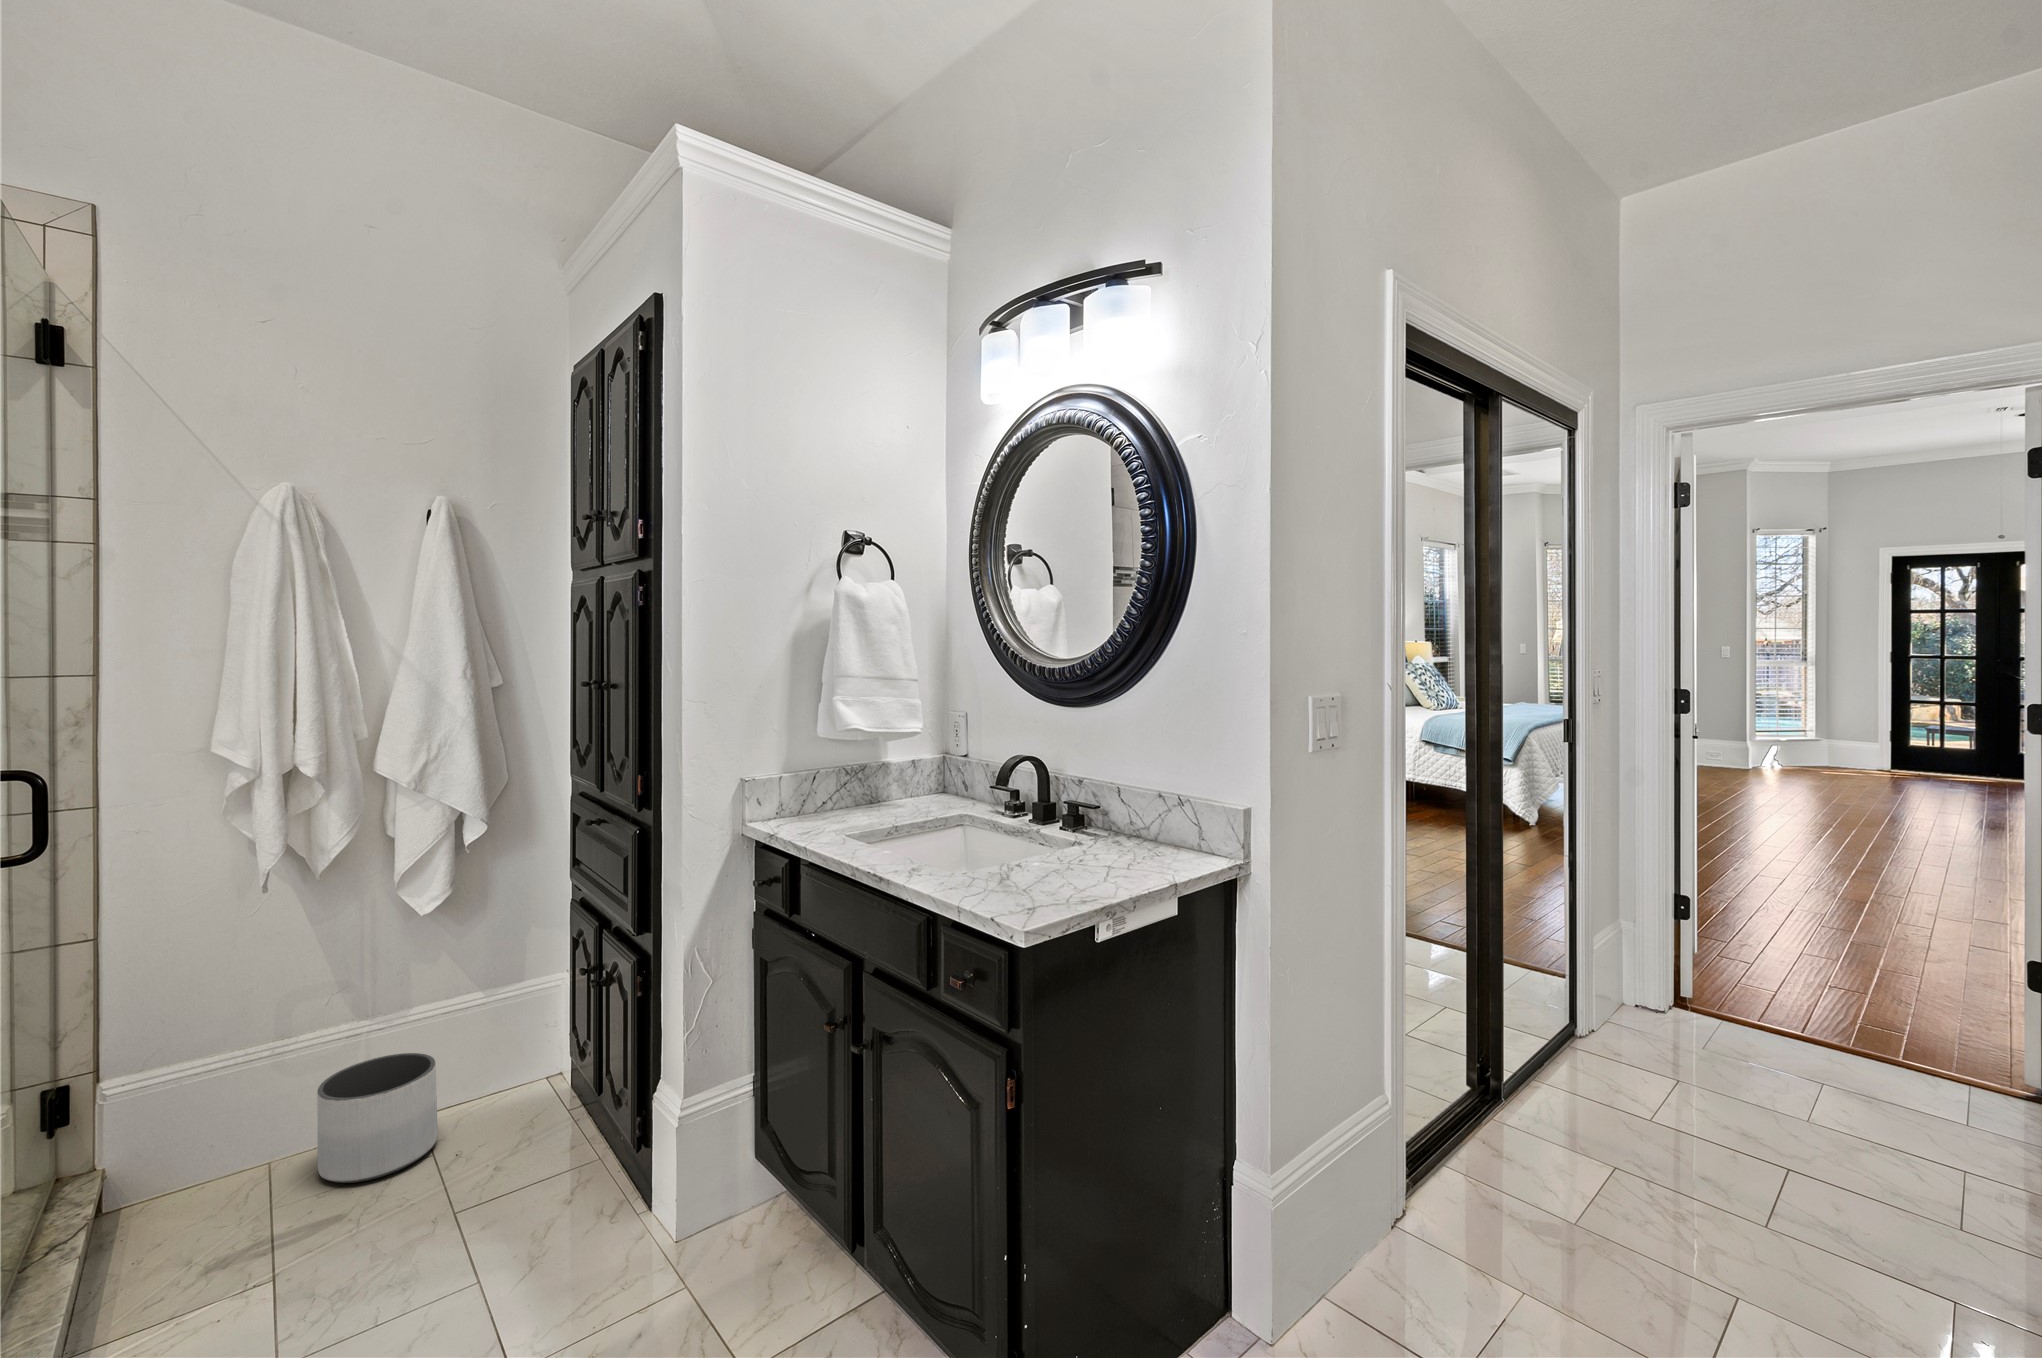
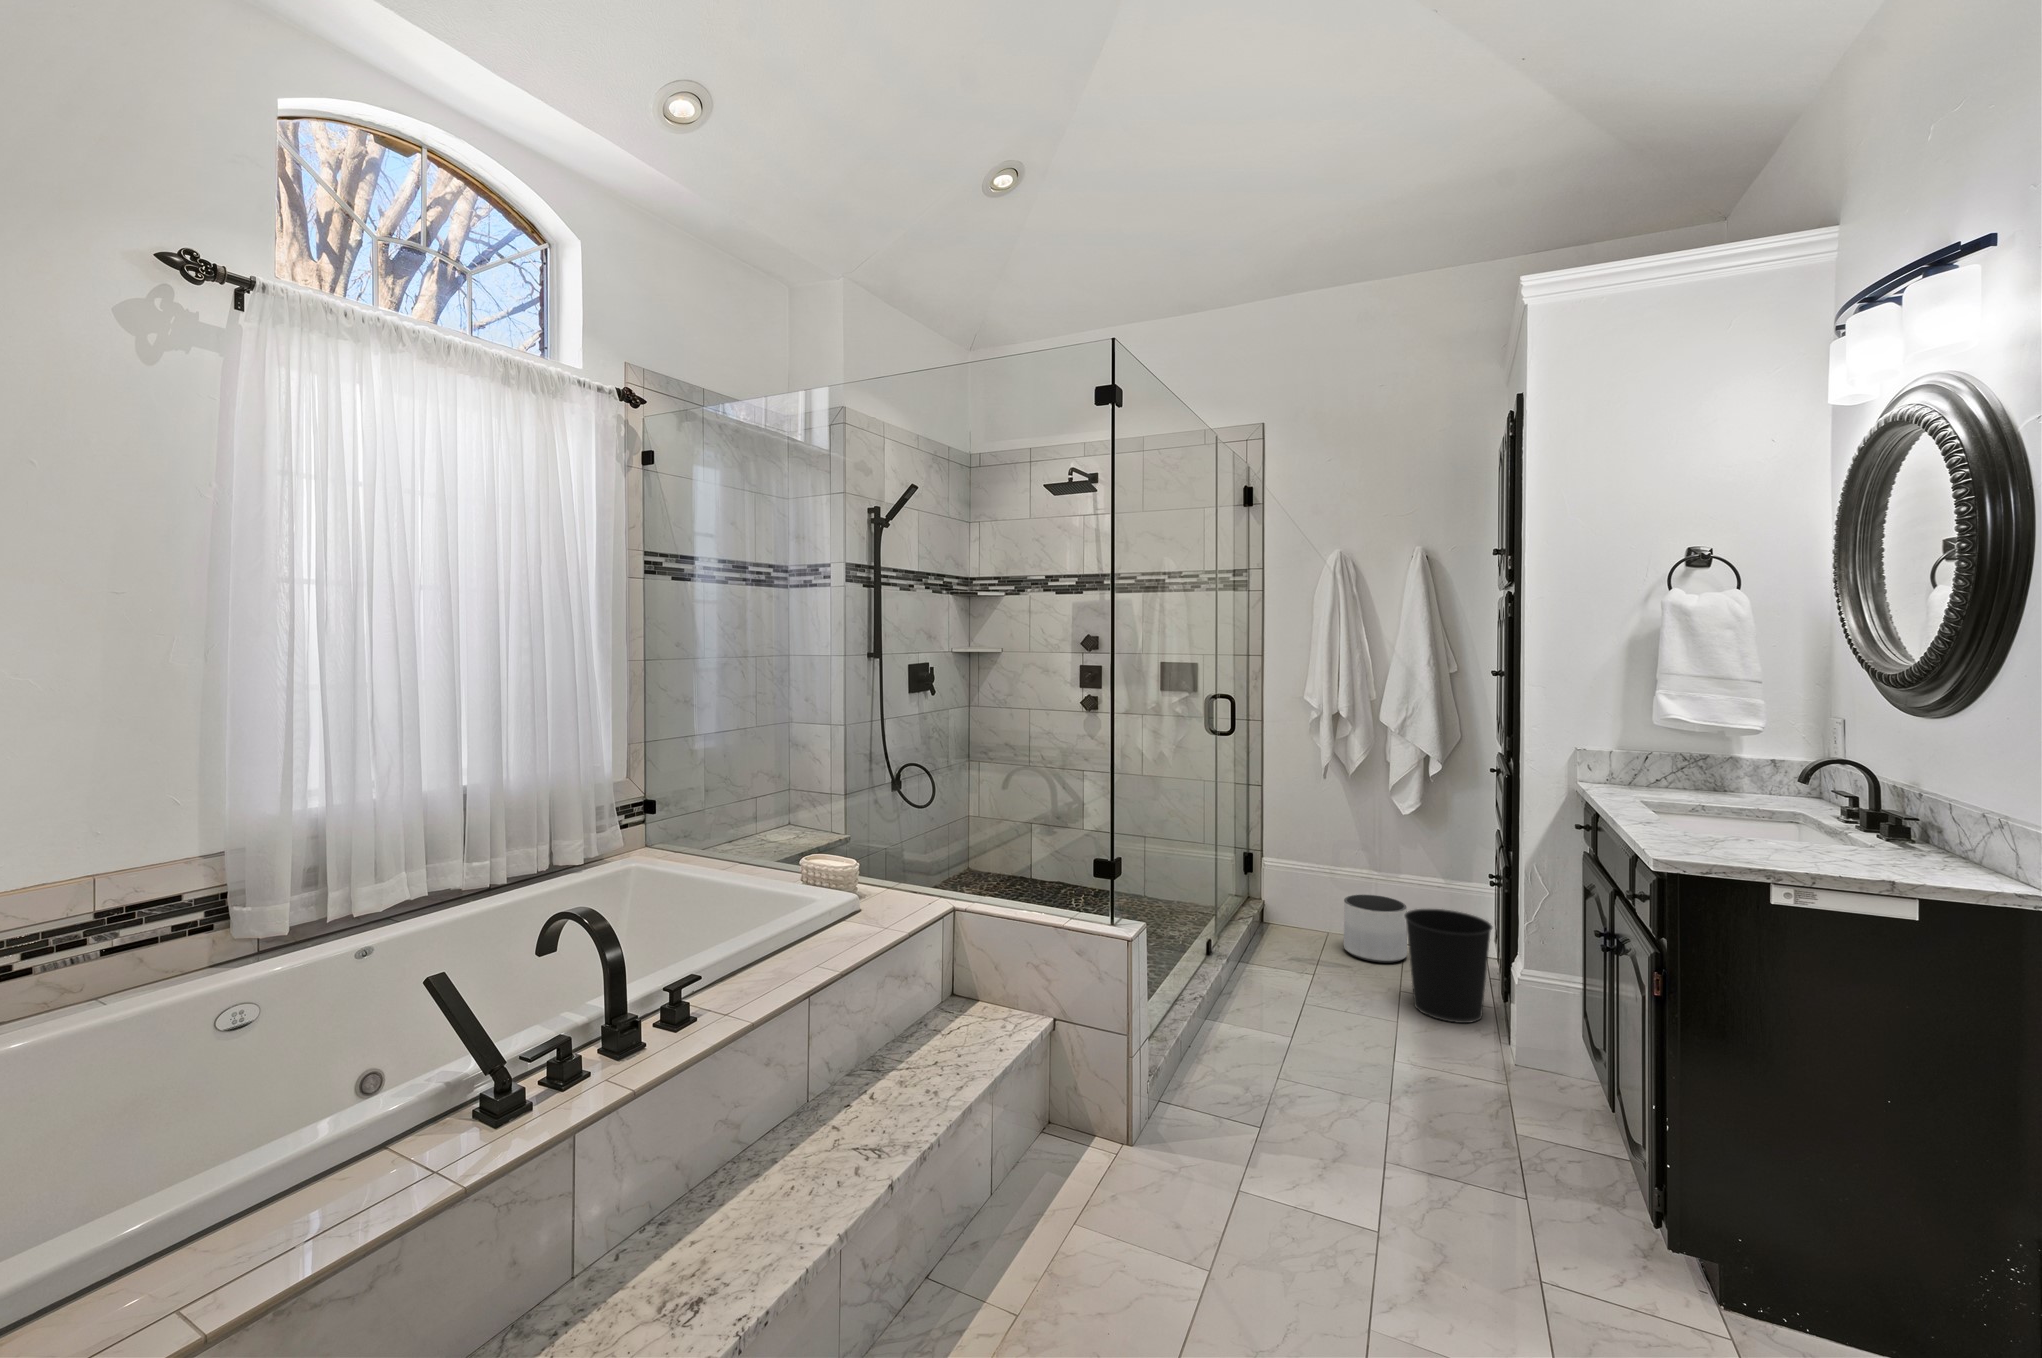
wastebasket: none [473,1039,611,1229] -> present [1405,909,1492,1023]

